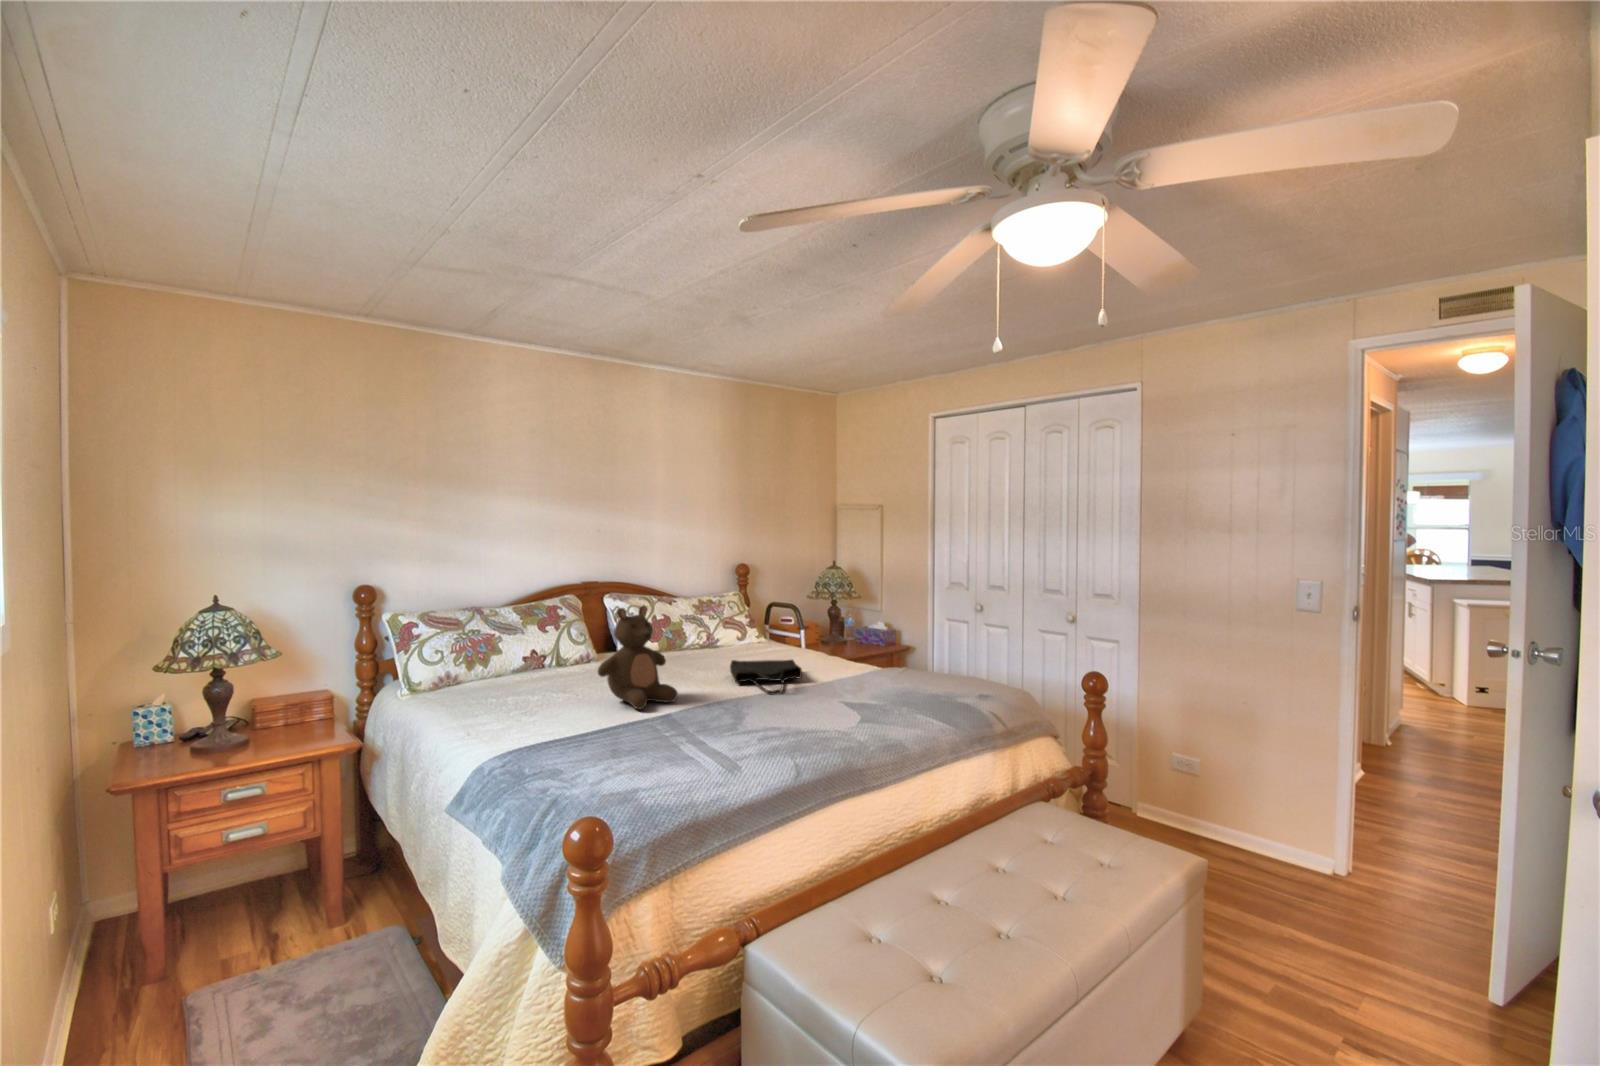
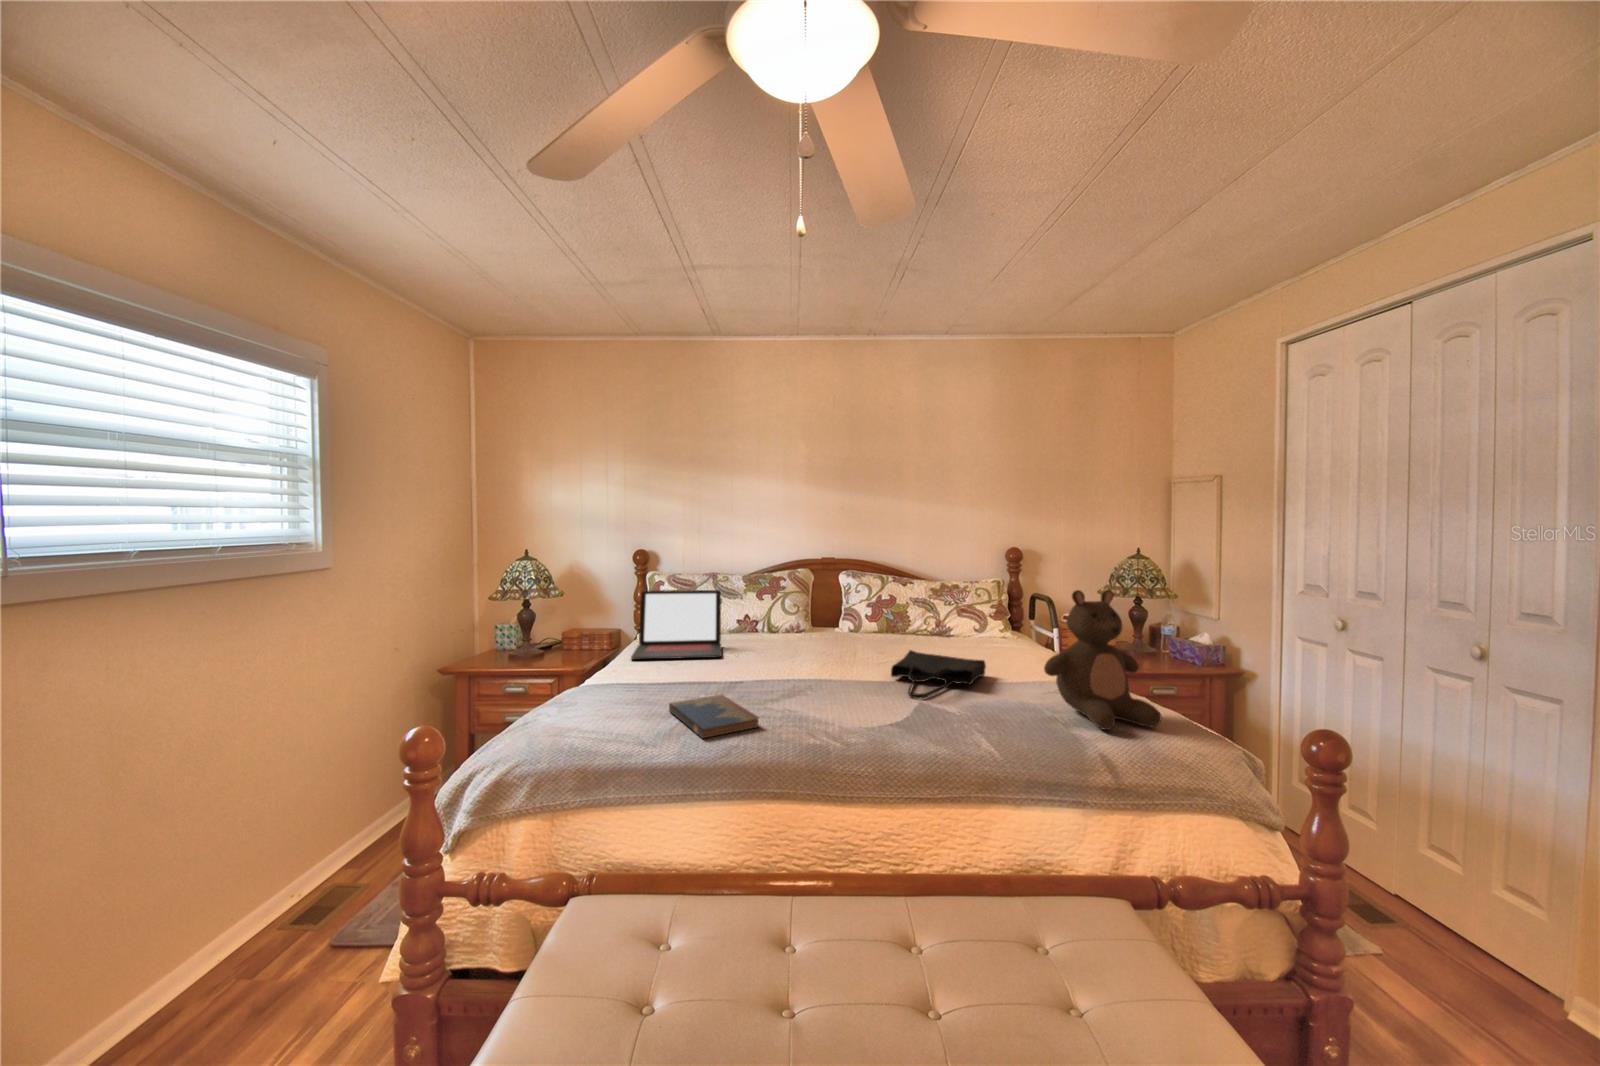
stuffed bear: present [598,606,678,709] -> present [1044,590,1161,730]
laptop: none [432,626,555,712] -> present [631,590,722,660]
hardcover book: none [610,718,705,748] -> present [669,695,759,738]

